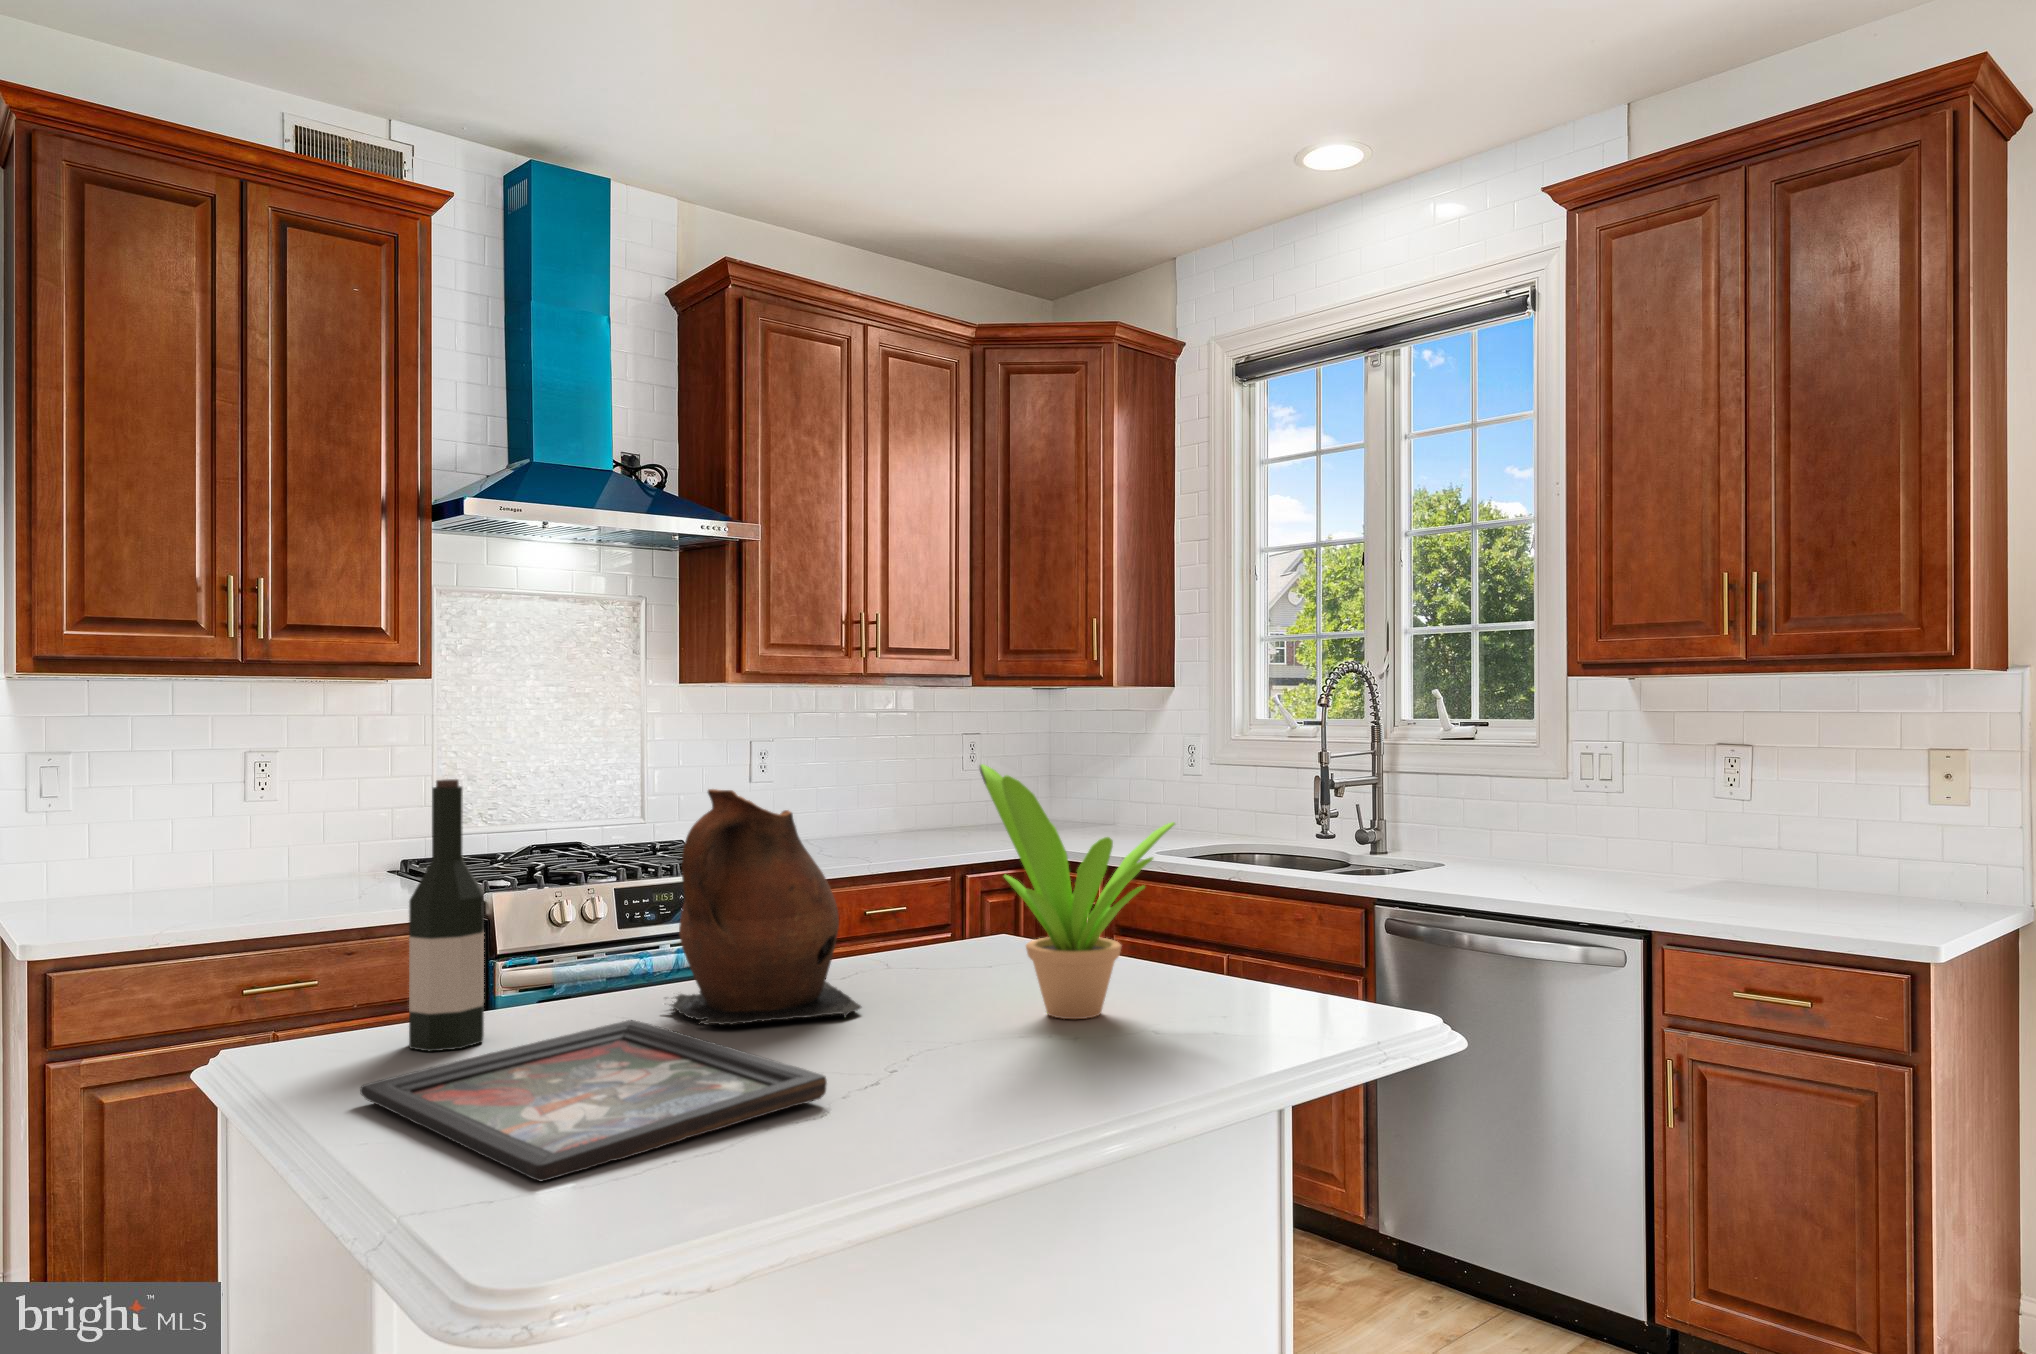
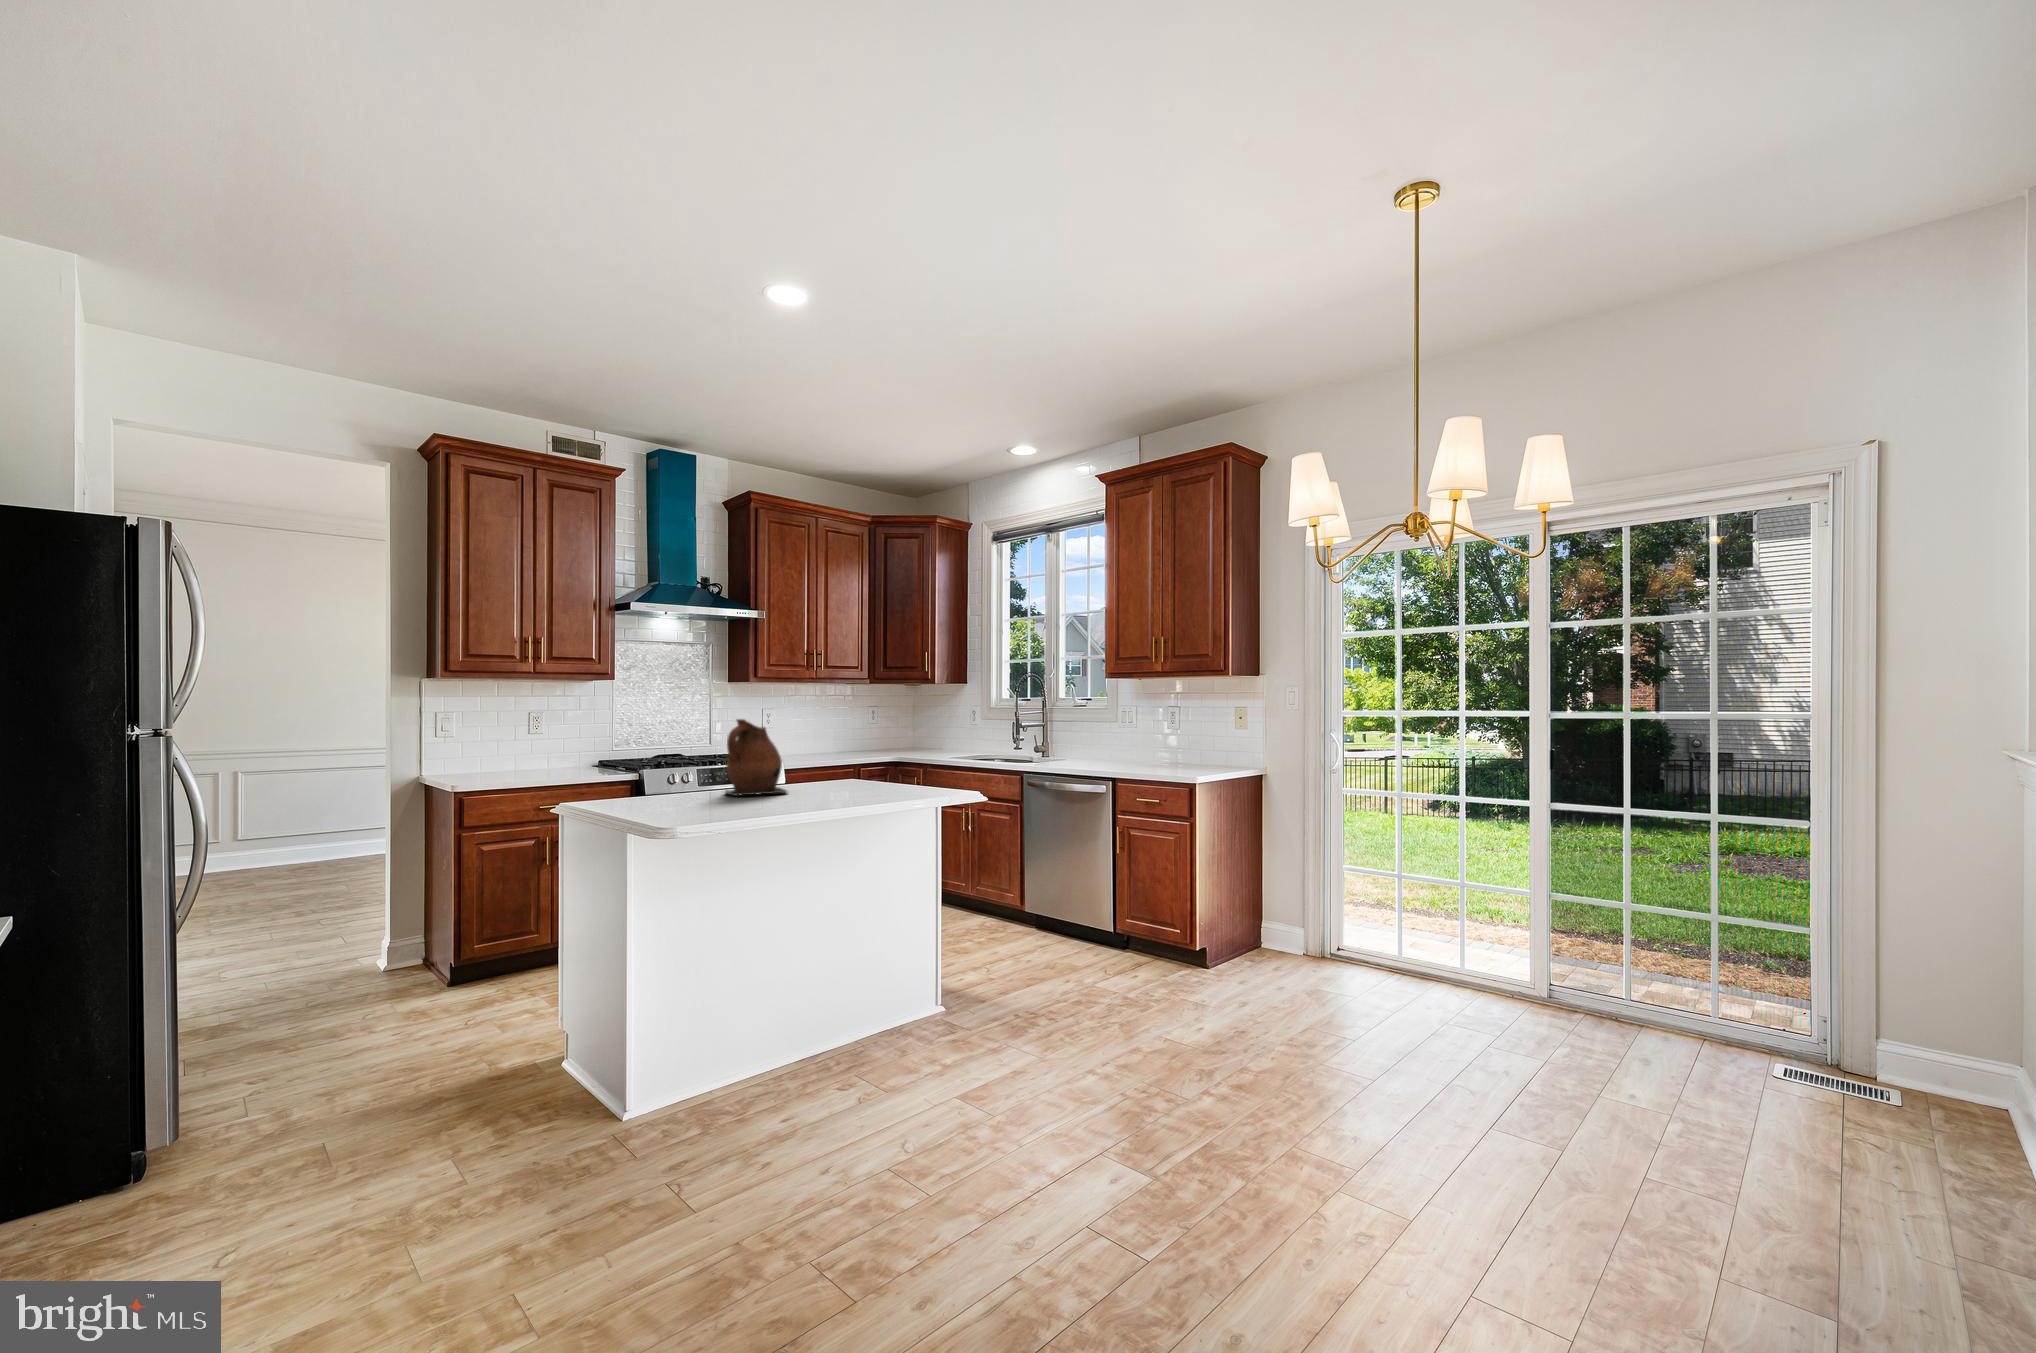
potted plant: present [980,764,1175,1019] -> none [832,711,896,793]
wine bottle: present [409,779,484,1051] -> none [636,715,660,802]
decorative tray: present [360,1020,827,1181] -> none [627,792,770,818]

